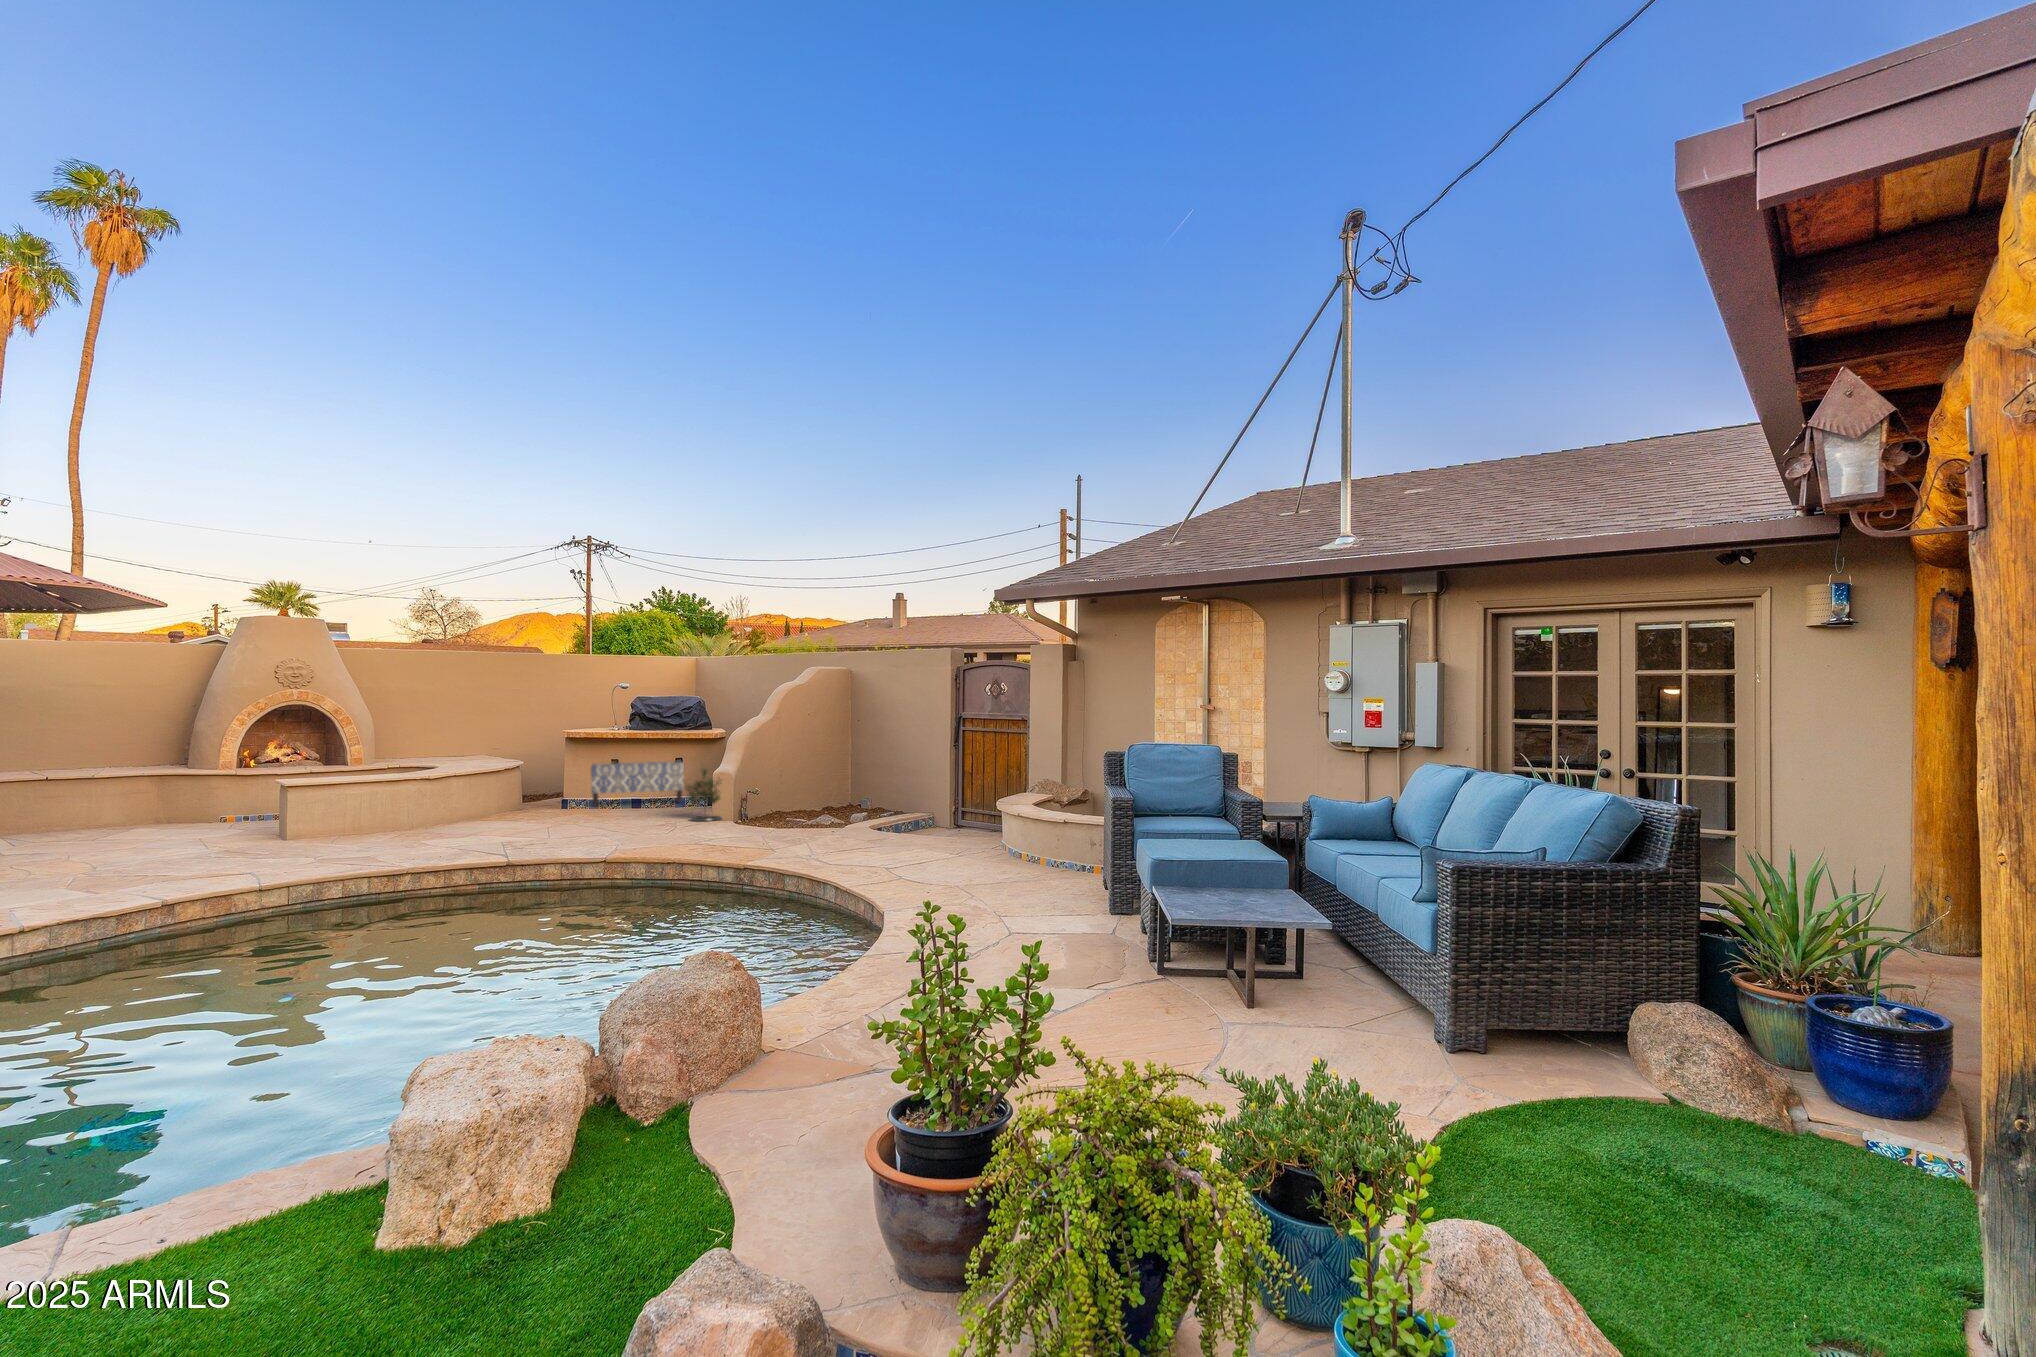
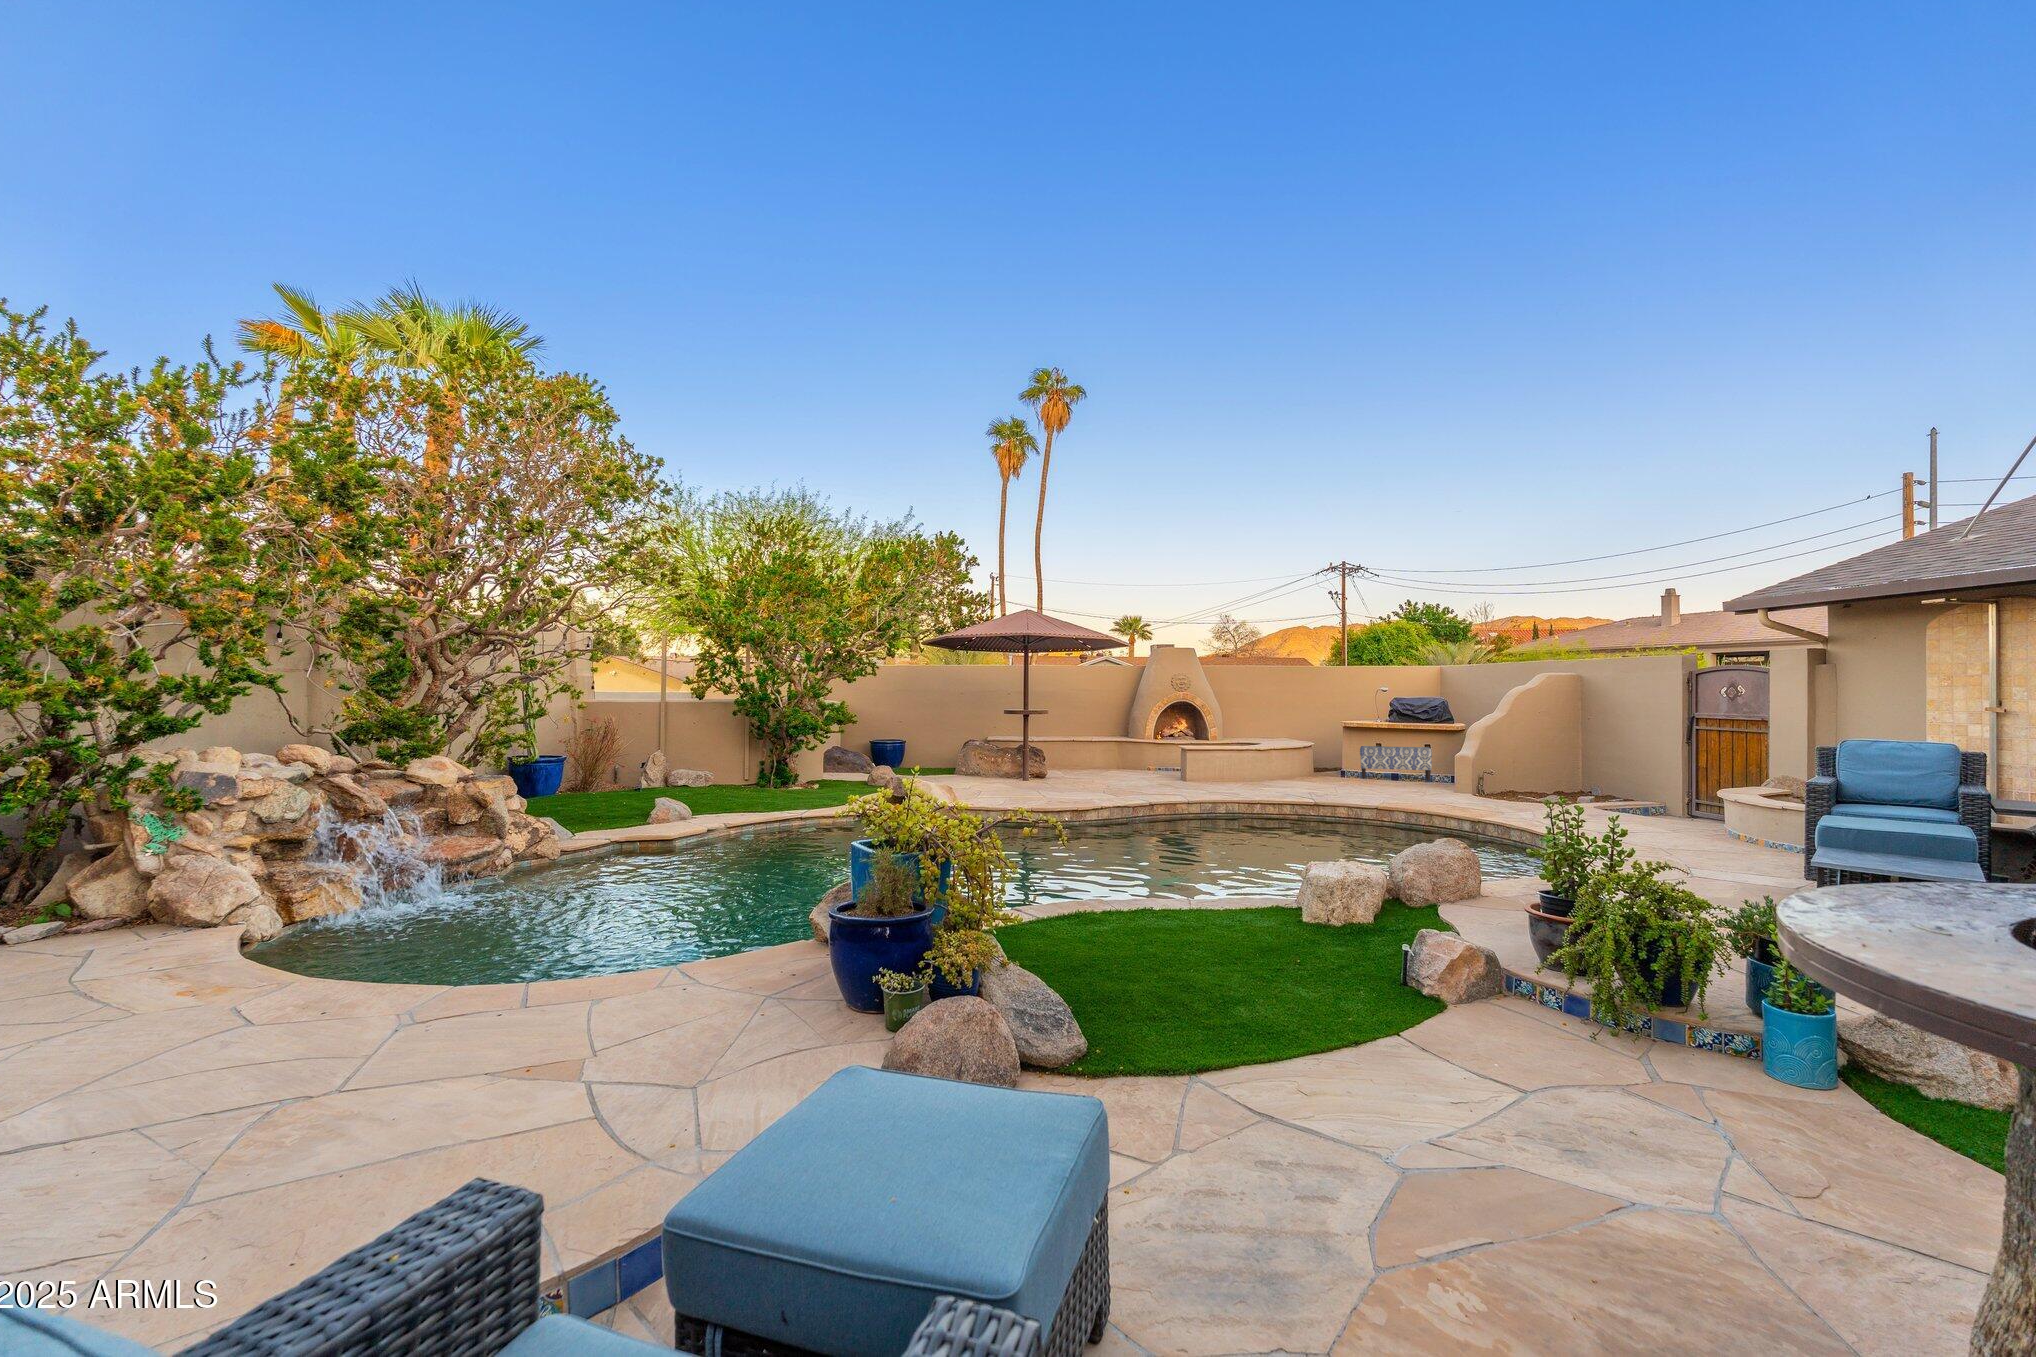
potted tree: present [685,768,722,821] -> none [1430,747,1464,793]

